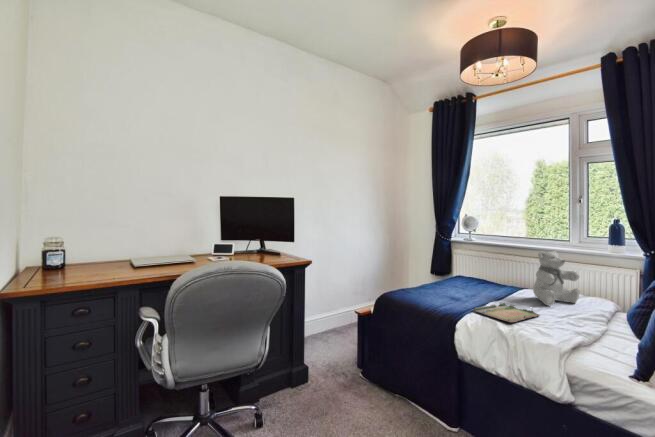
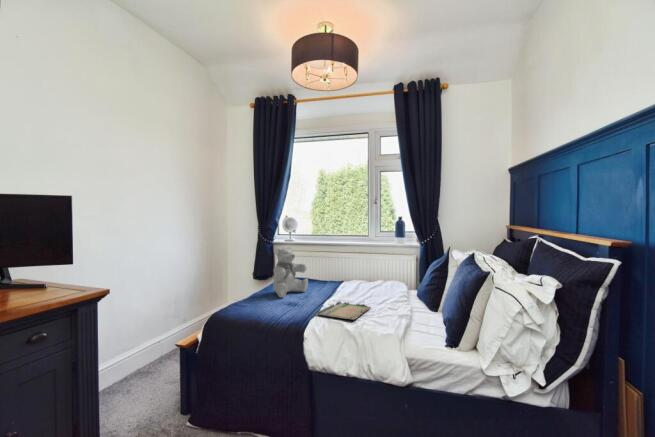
teddy bear: present [533,251,580,305] -> present [273,247,308,297]

